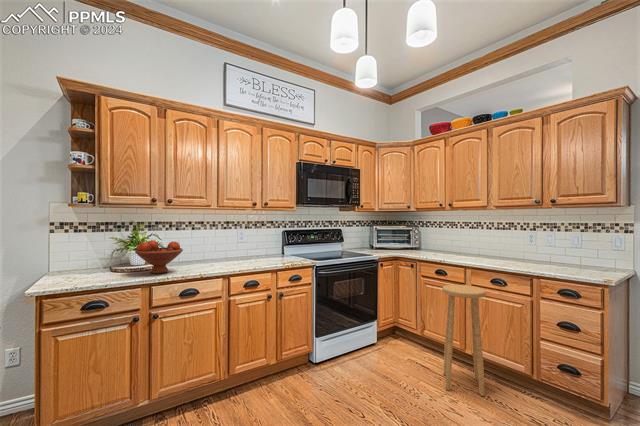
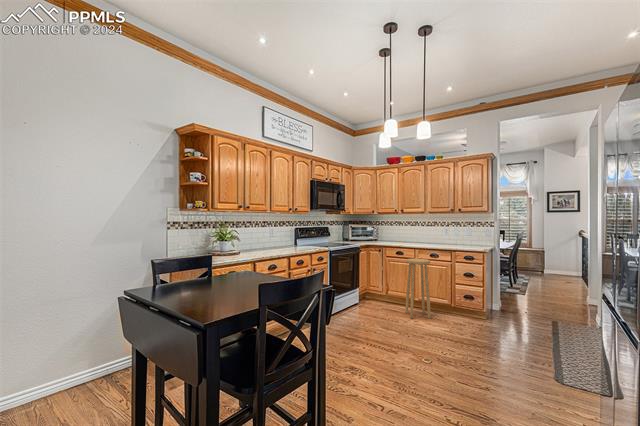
fruit bowl: present [135,240,183,274] -> none [236,234,265,255]

